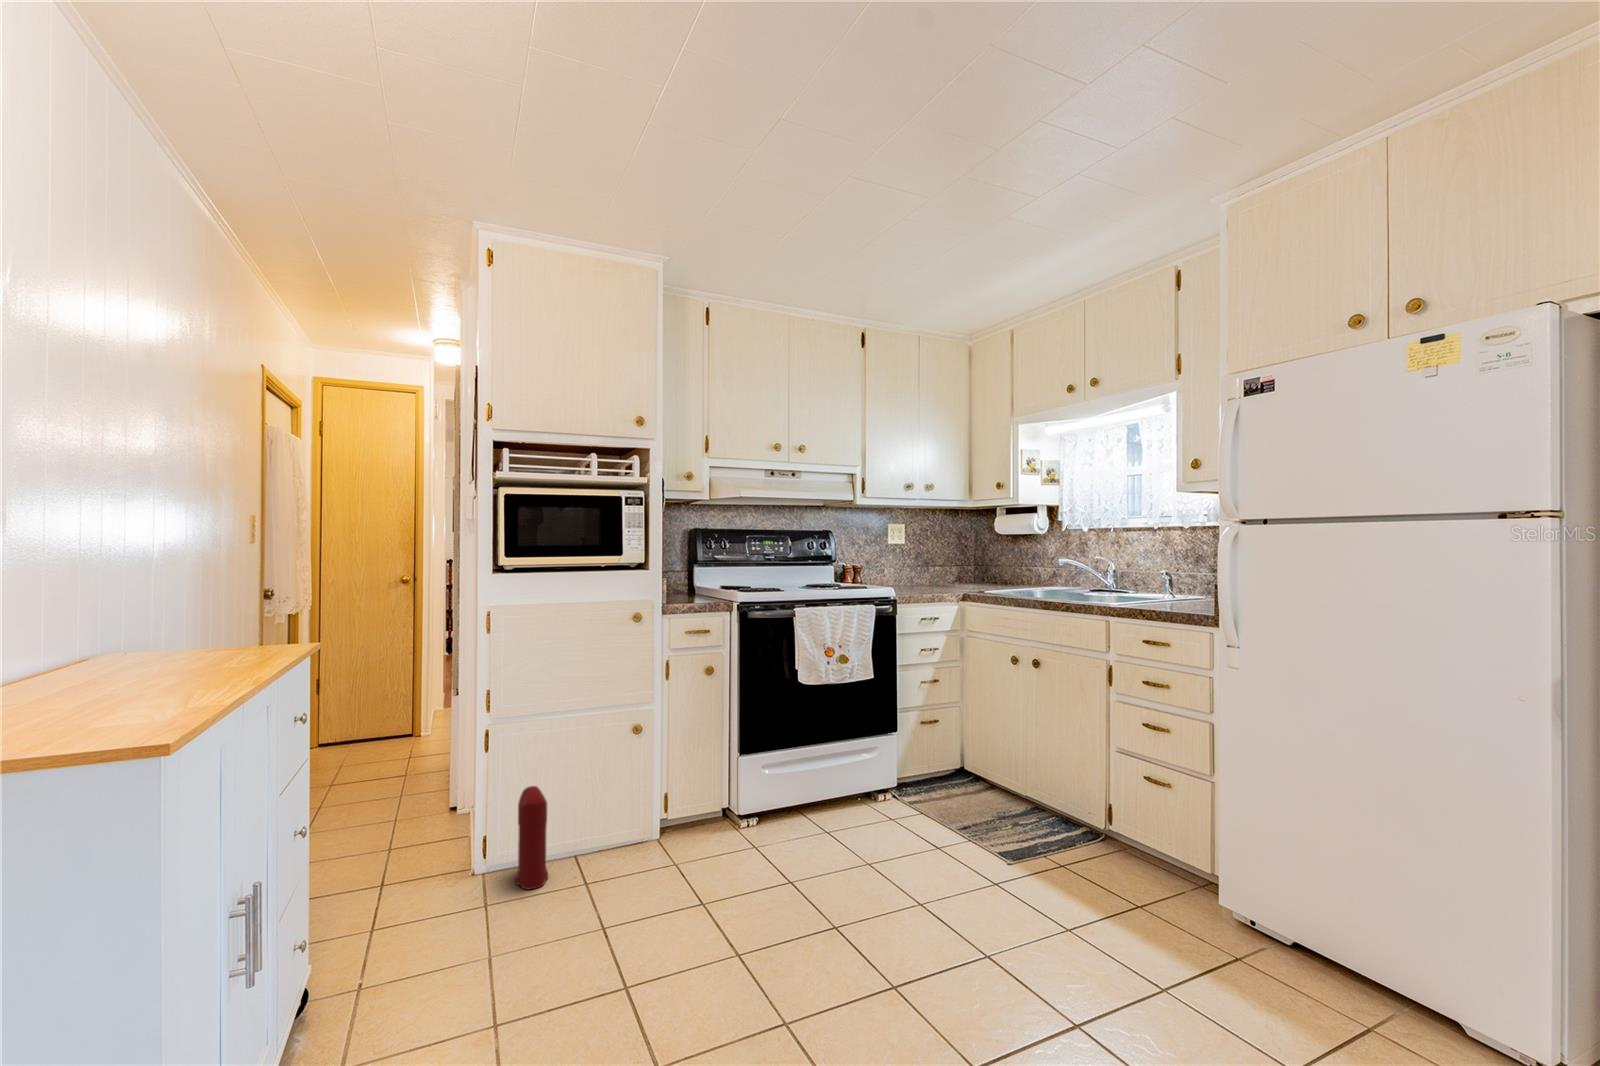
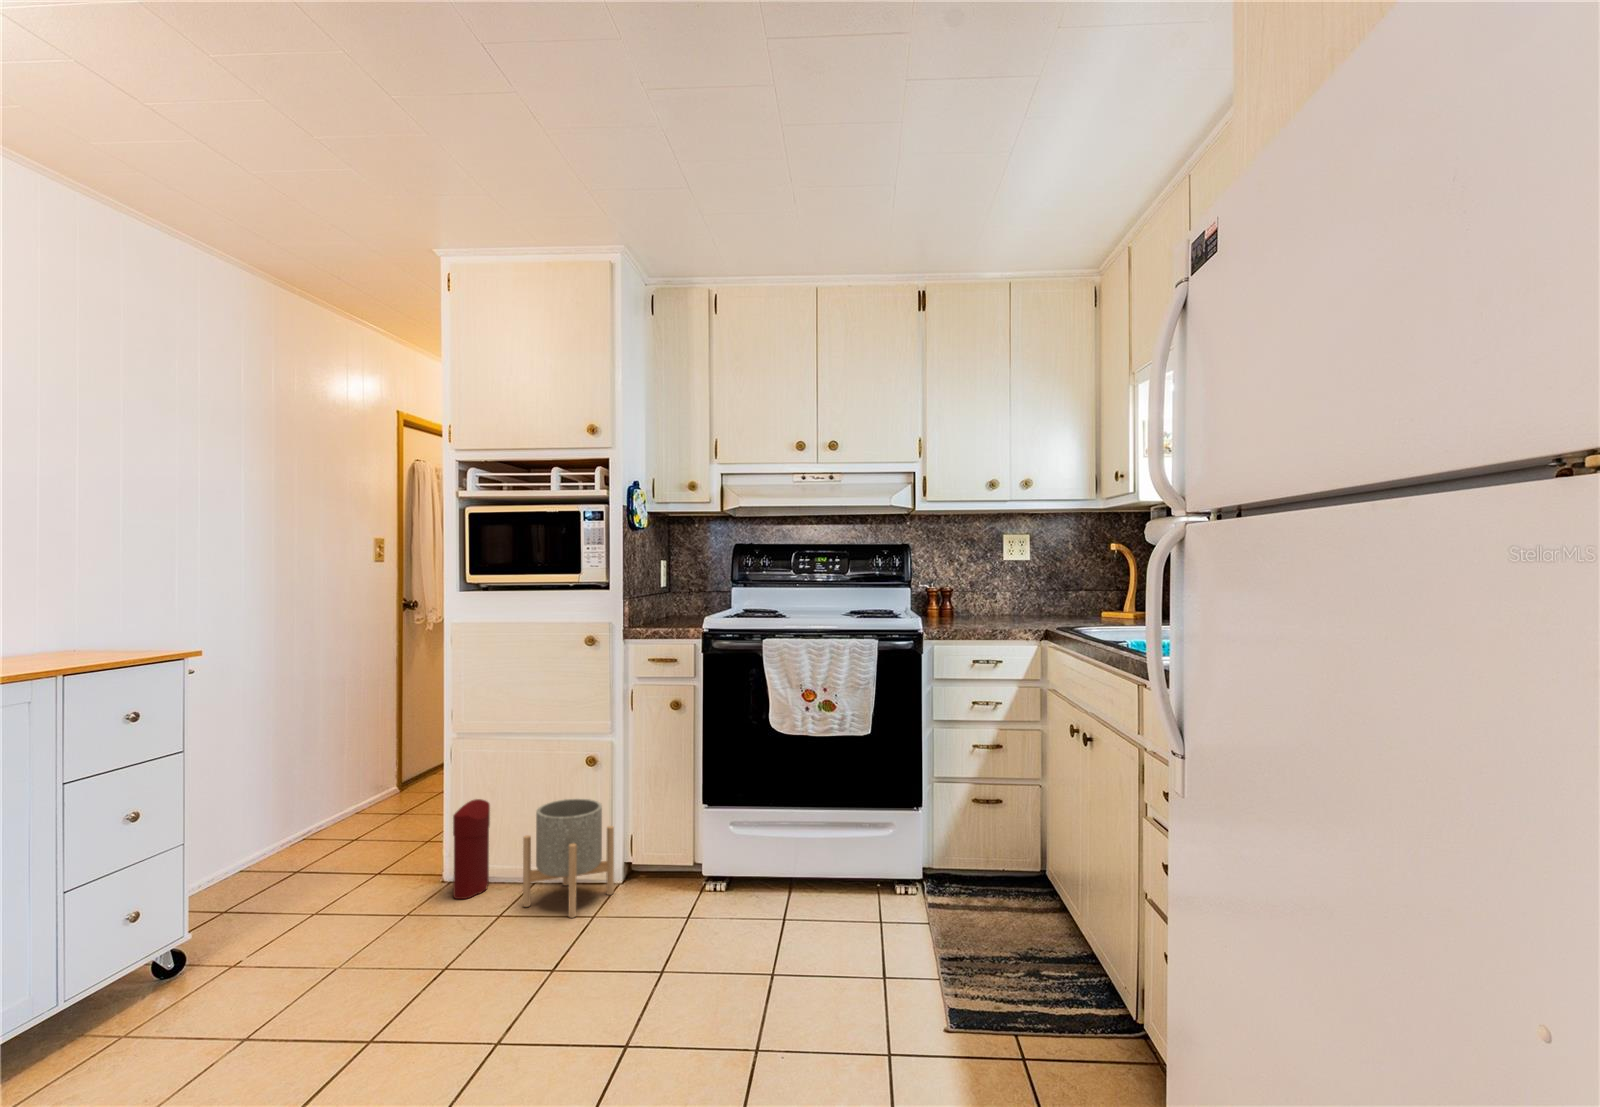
planter: none [610,767,676,878] -> present [523,799,614,918]

